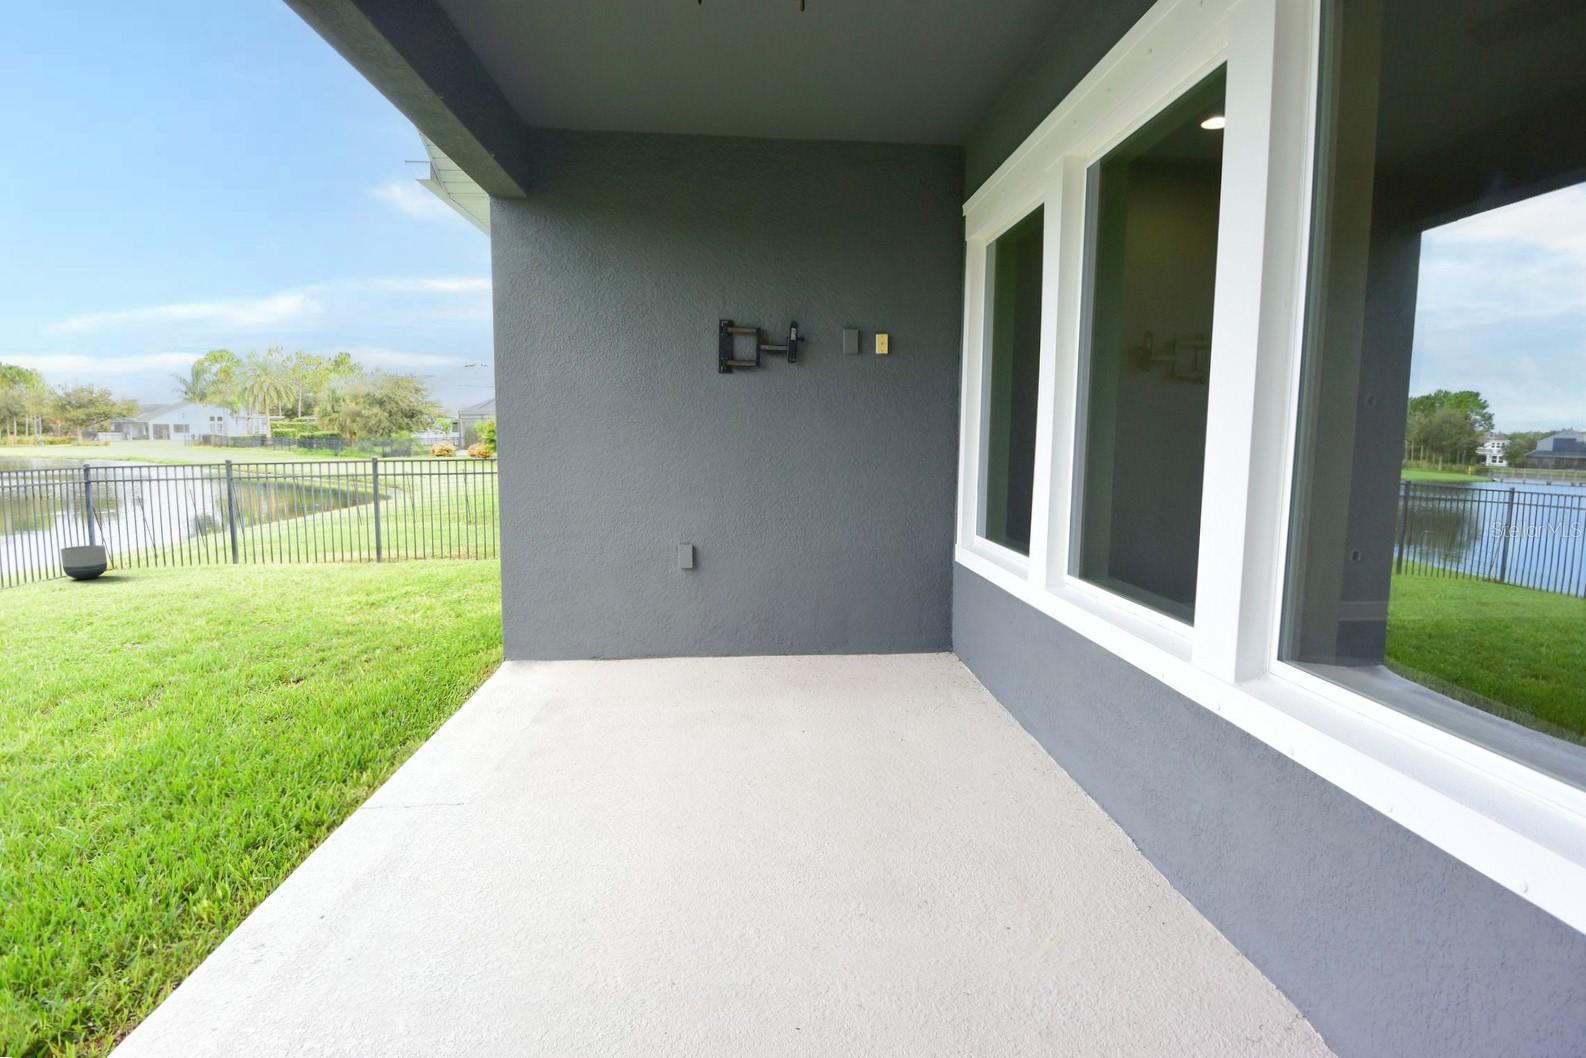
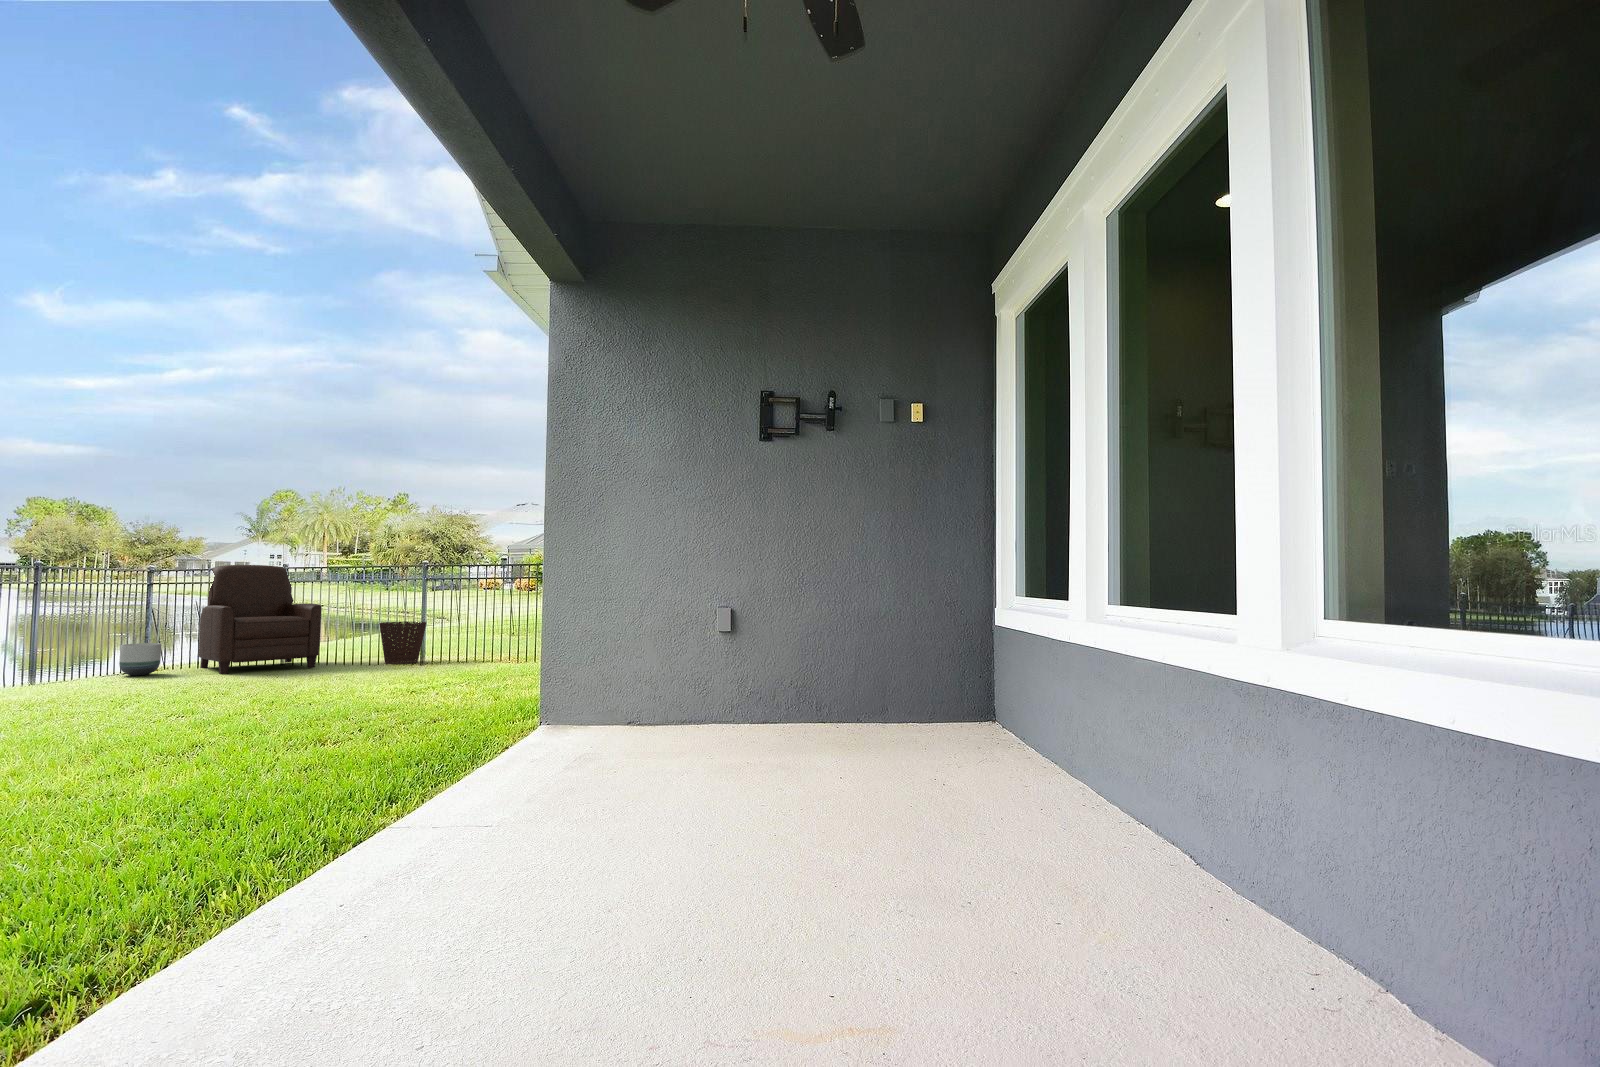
chair: none [143,460,274,576] -> present [198,565,322,674]
basket: none [333,513,382,557] -> present [379,621,426,664]

